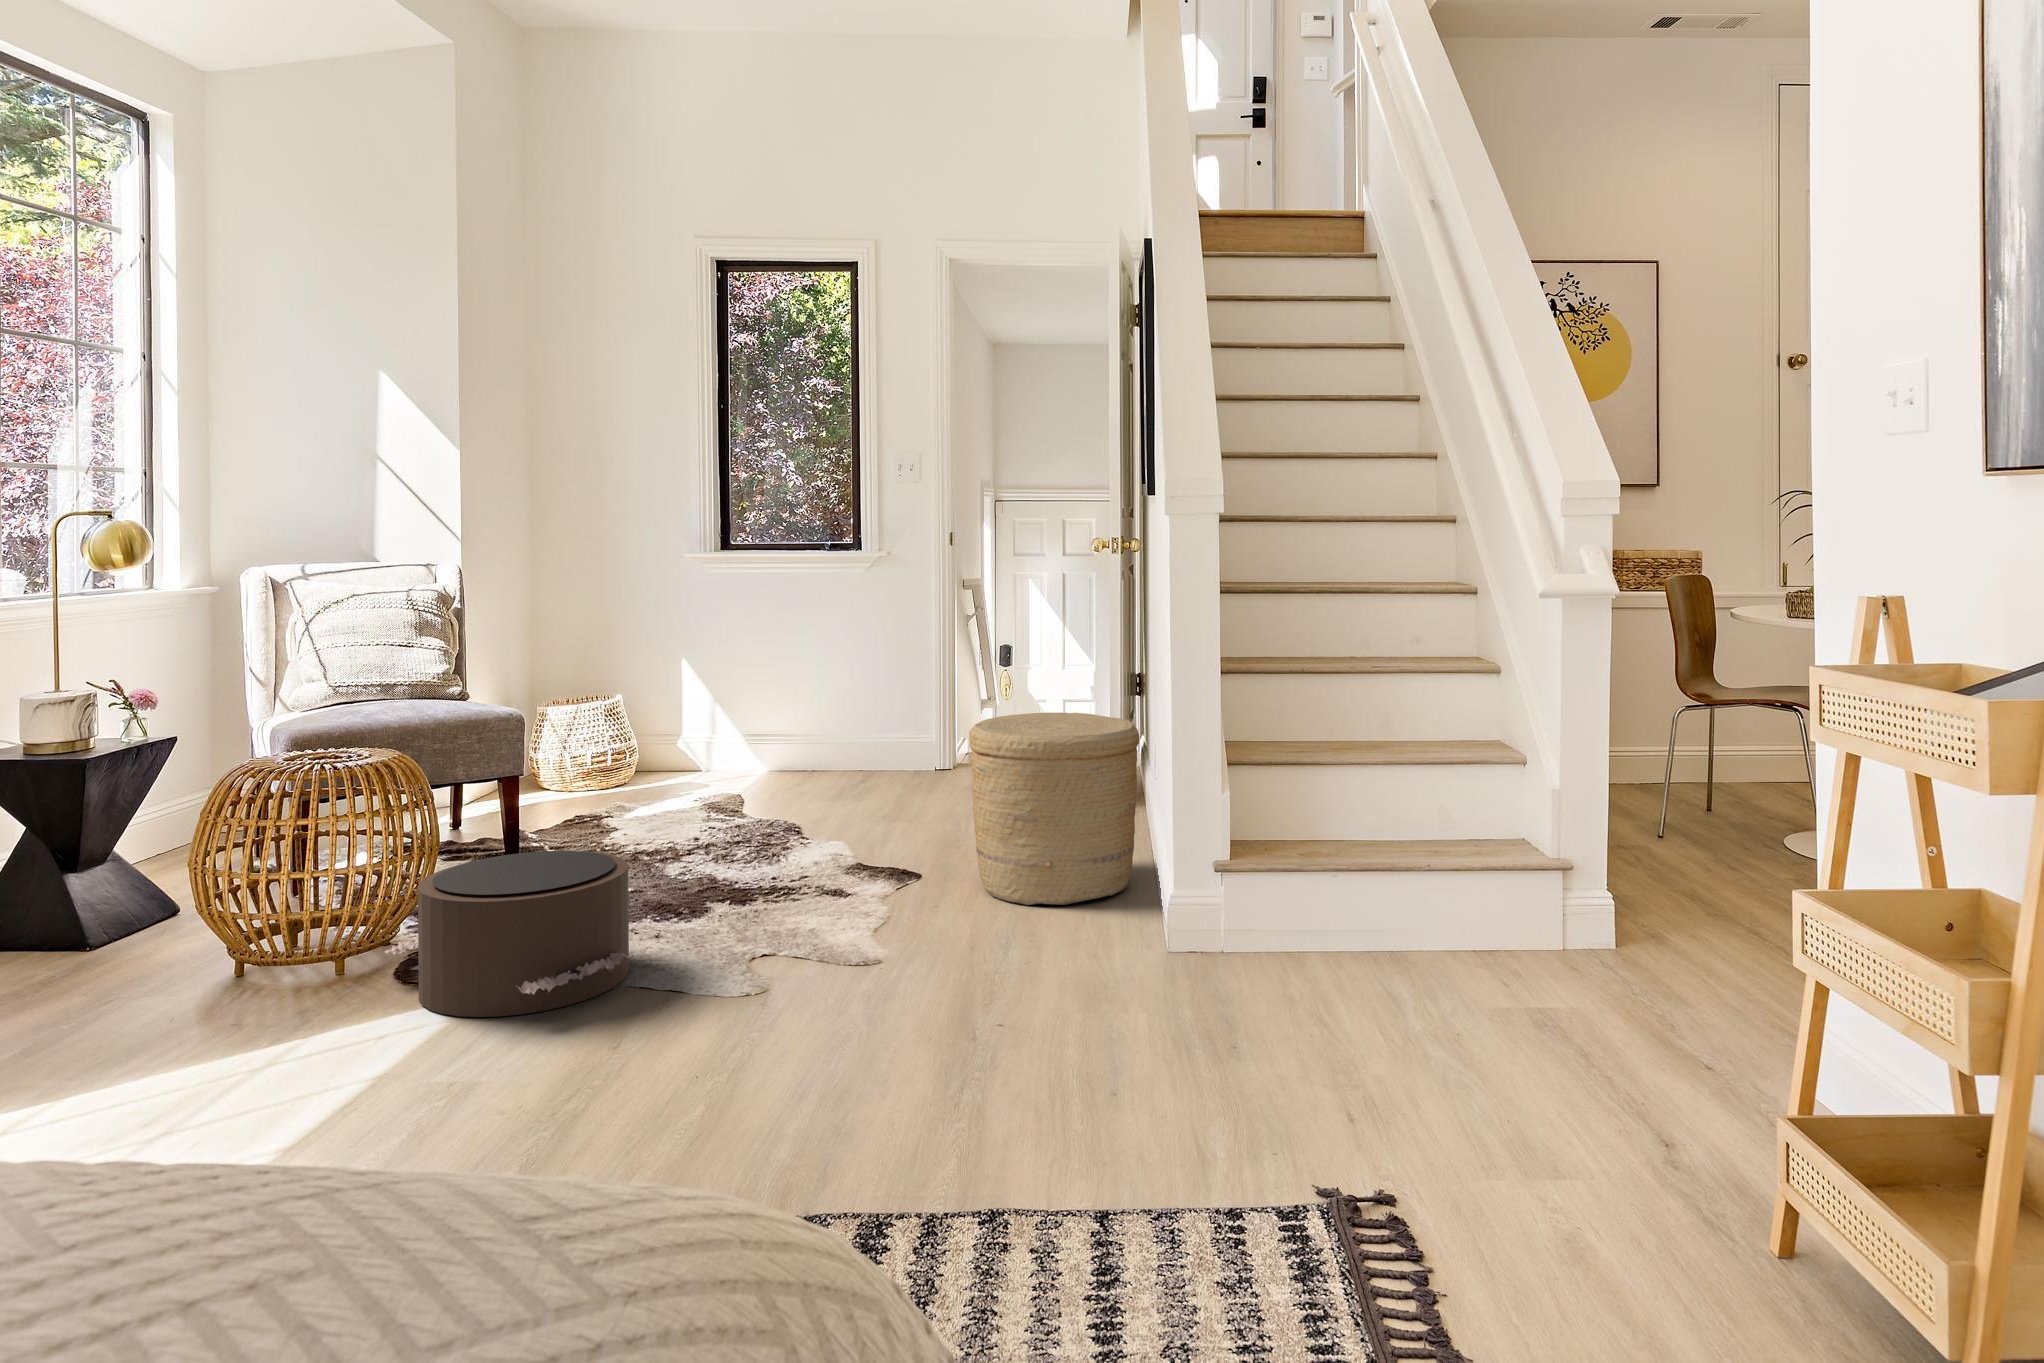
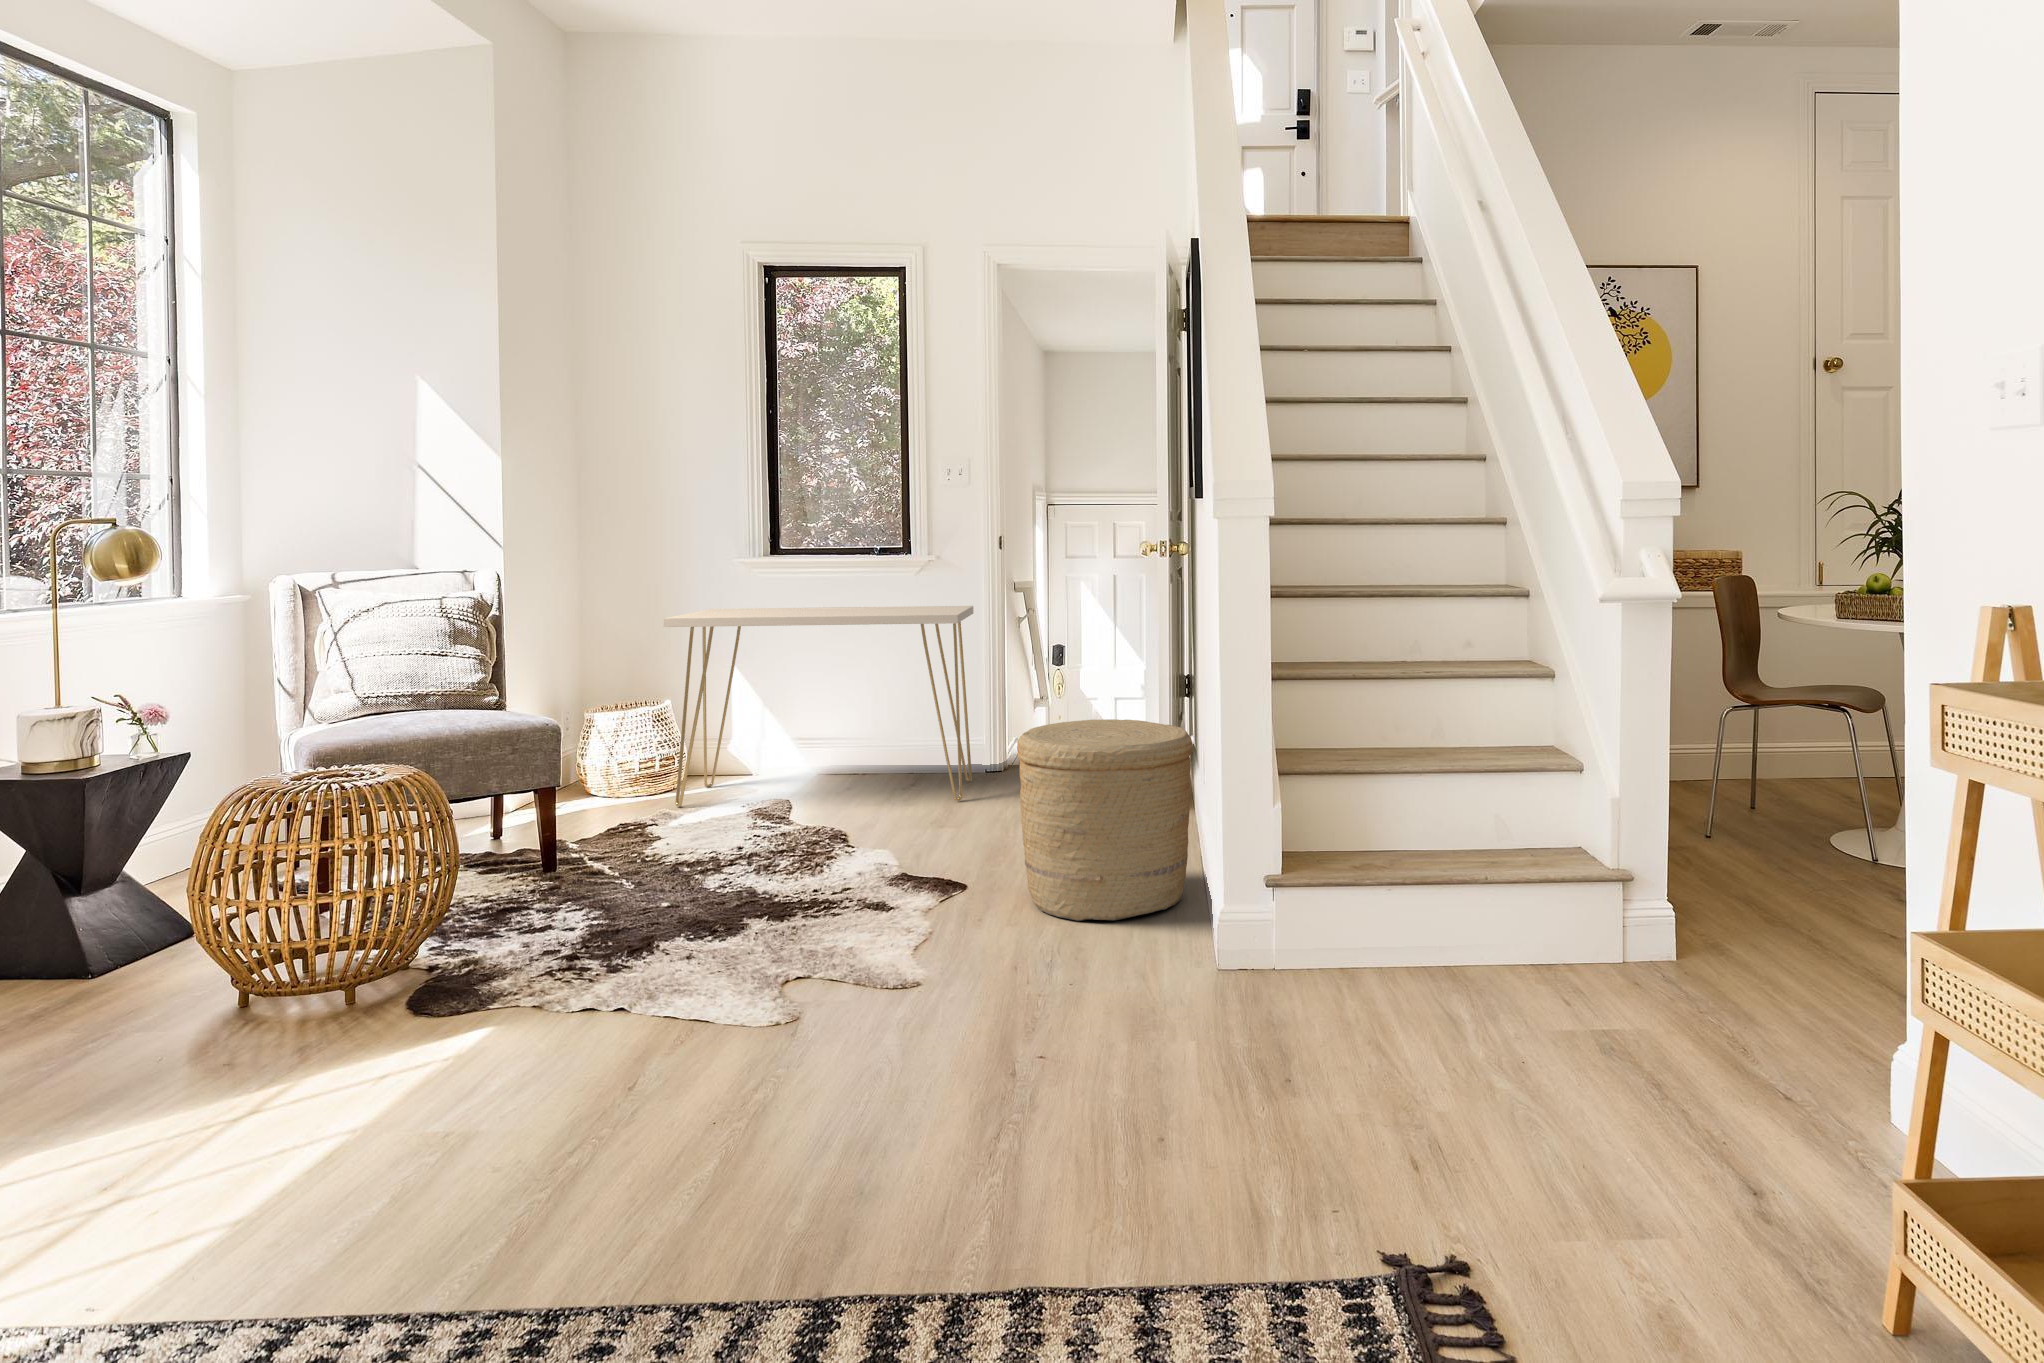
console table: none [618,603,920,800] -> present [663,606,973,807]
pouf: present [385,851,633,1017] -> none [391,871,657,1053]

